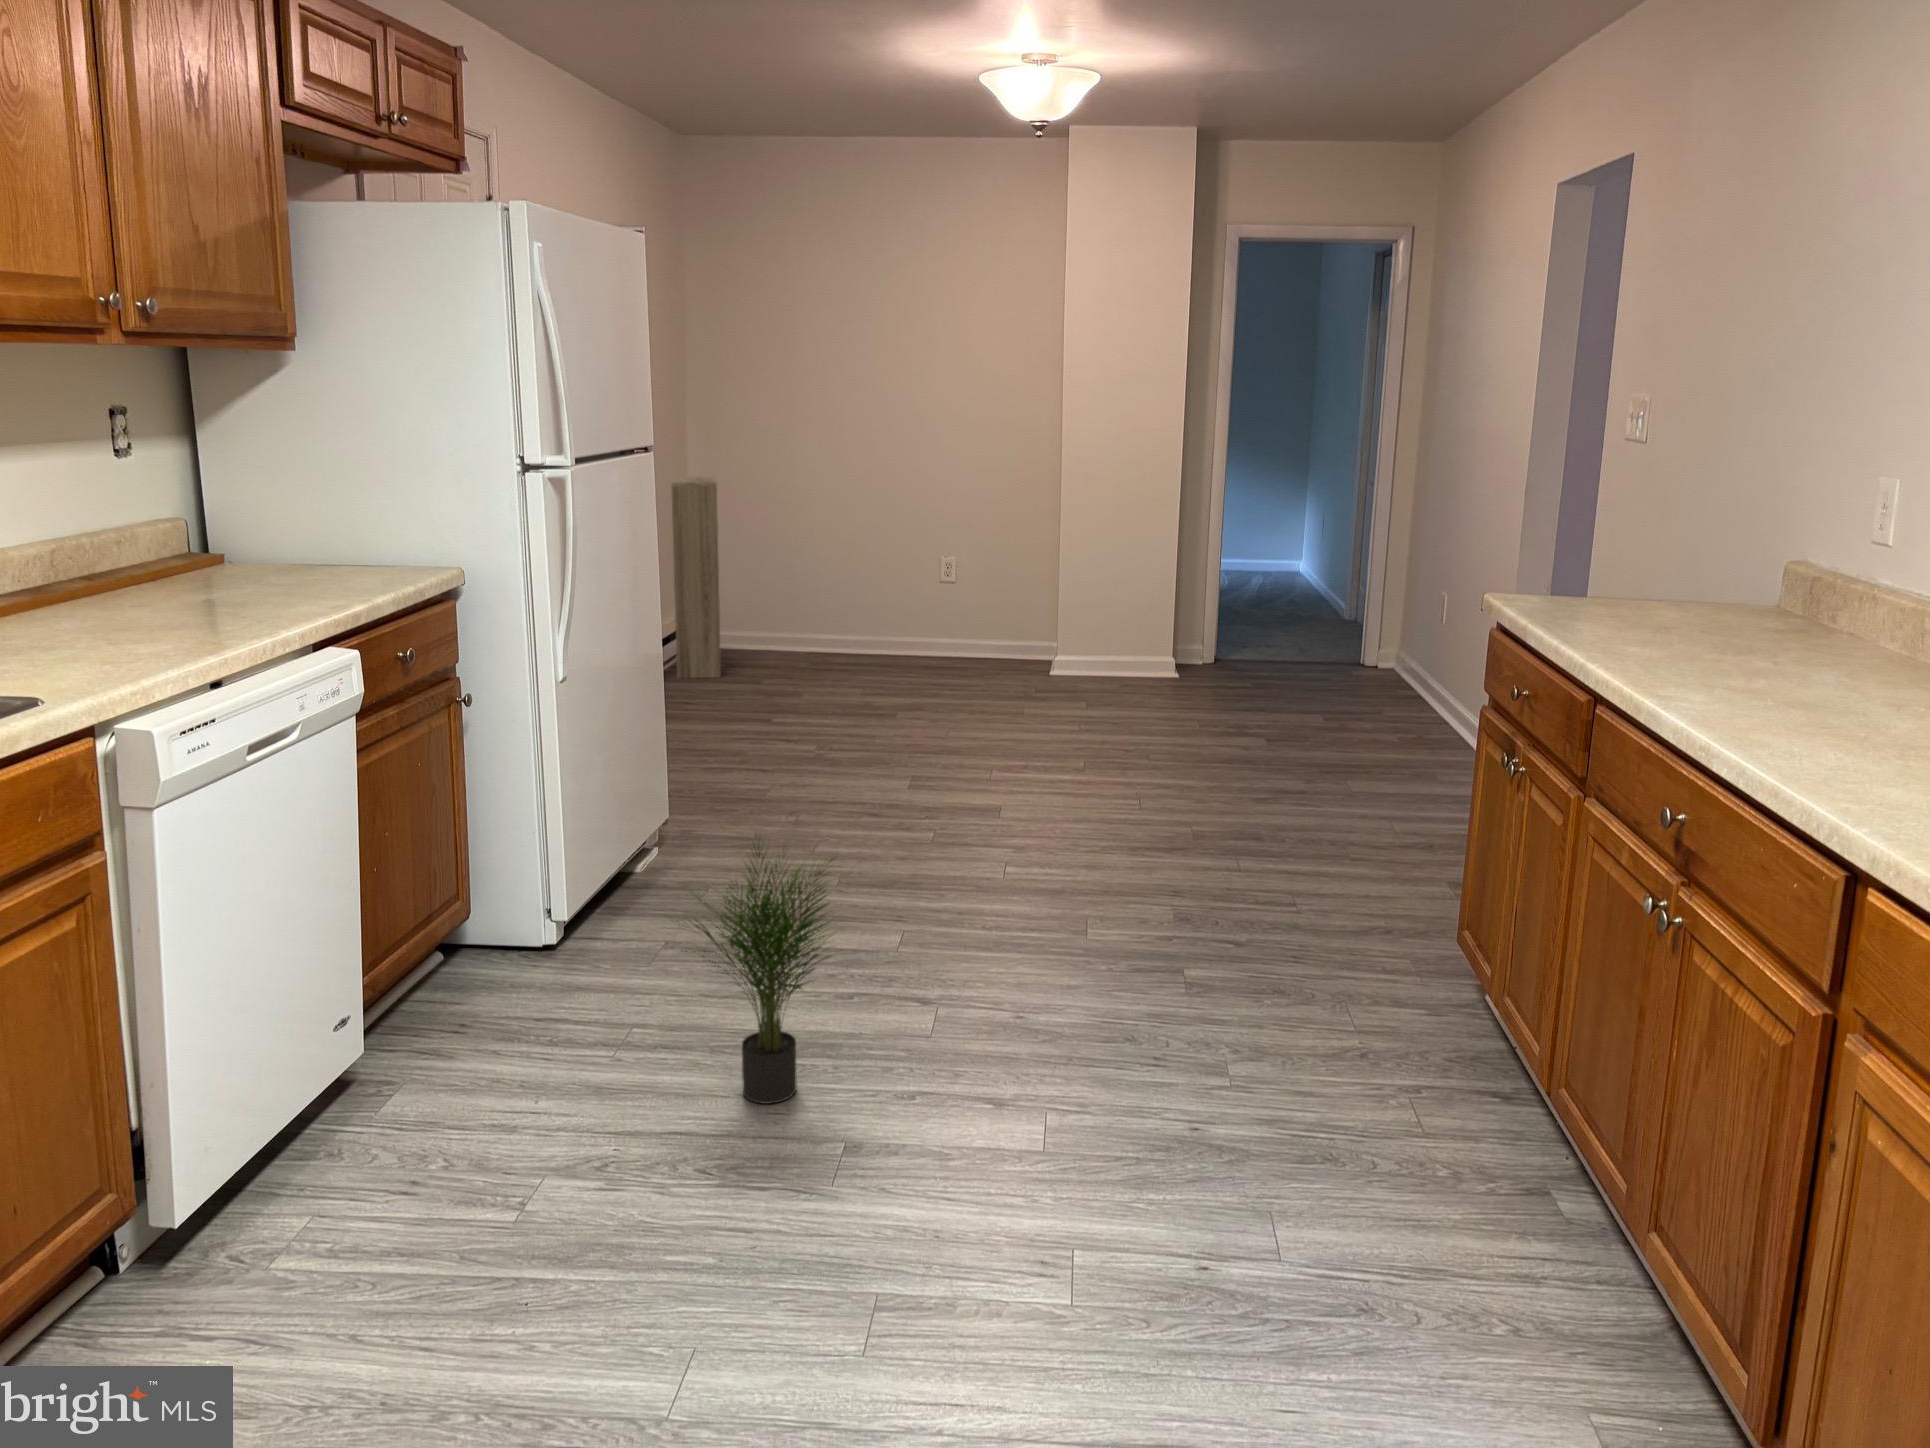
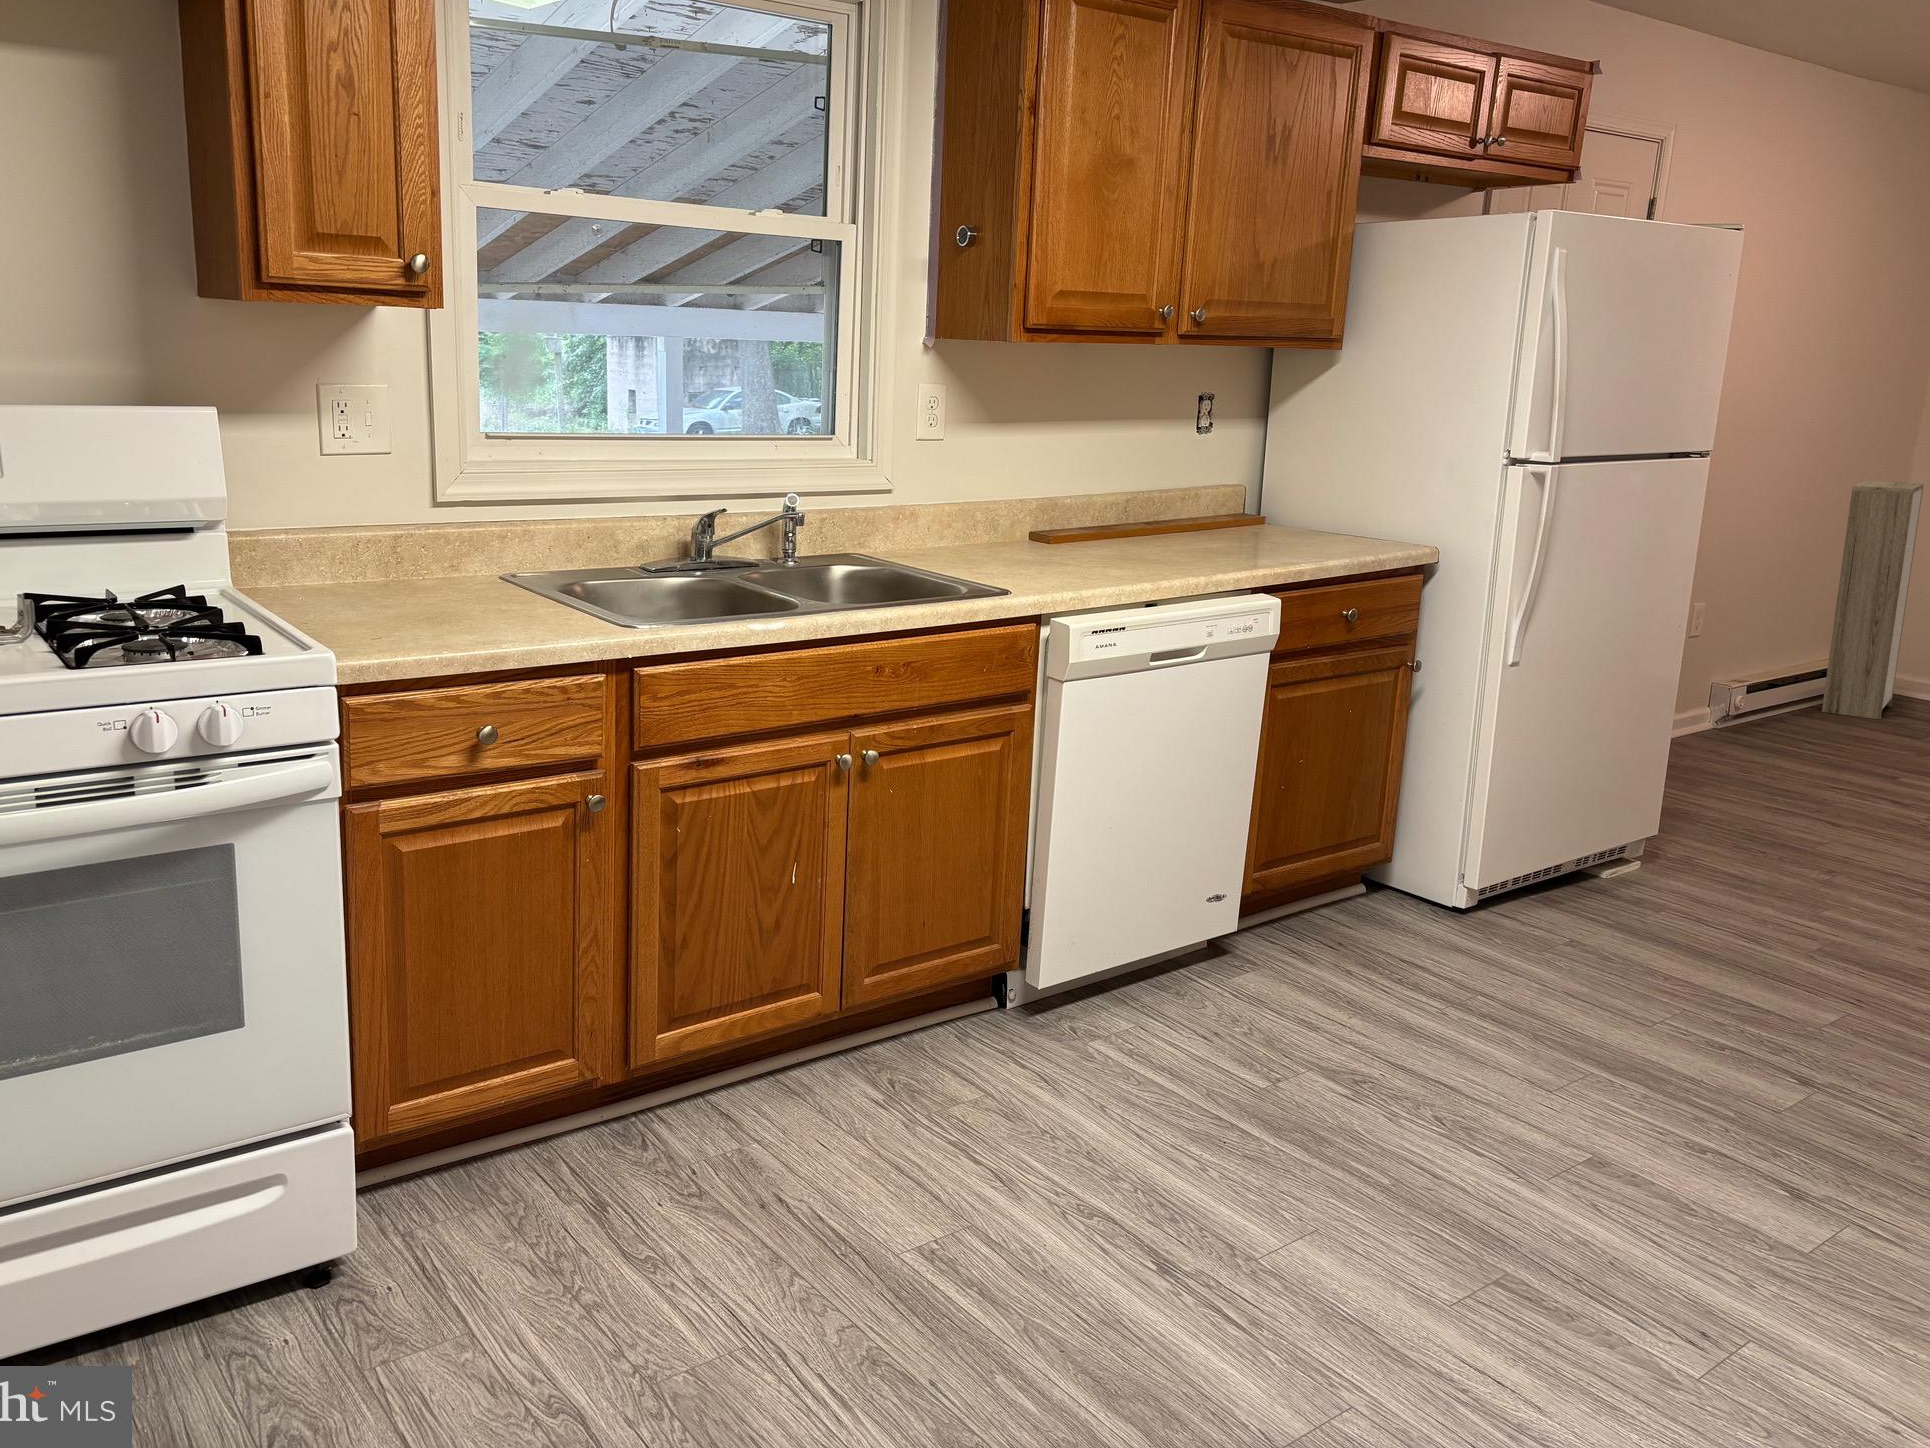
potted plant: present [683,836,835,1104] -> none [1481,824,1675,1102]

